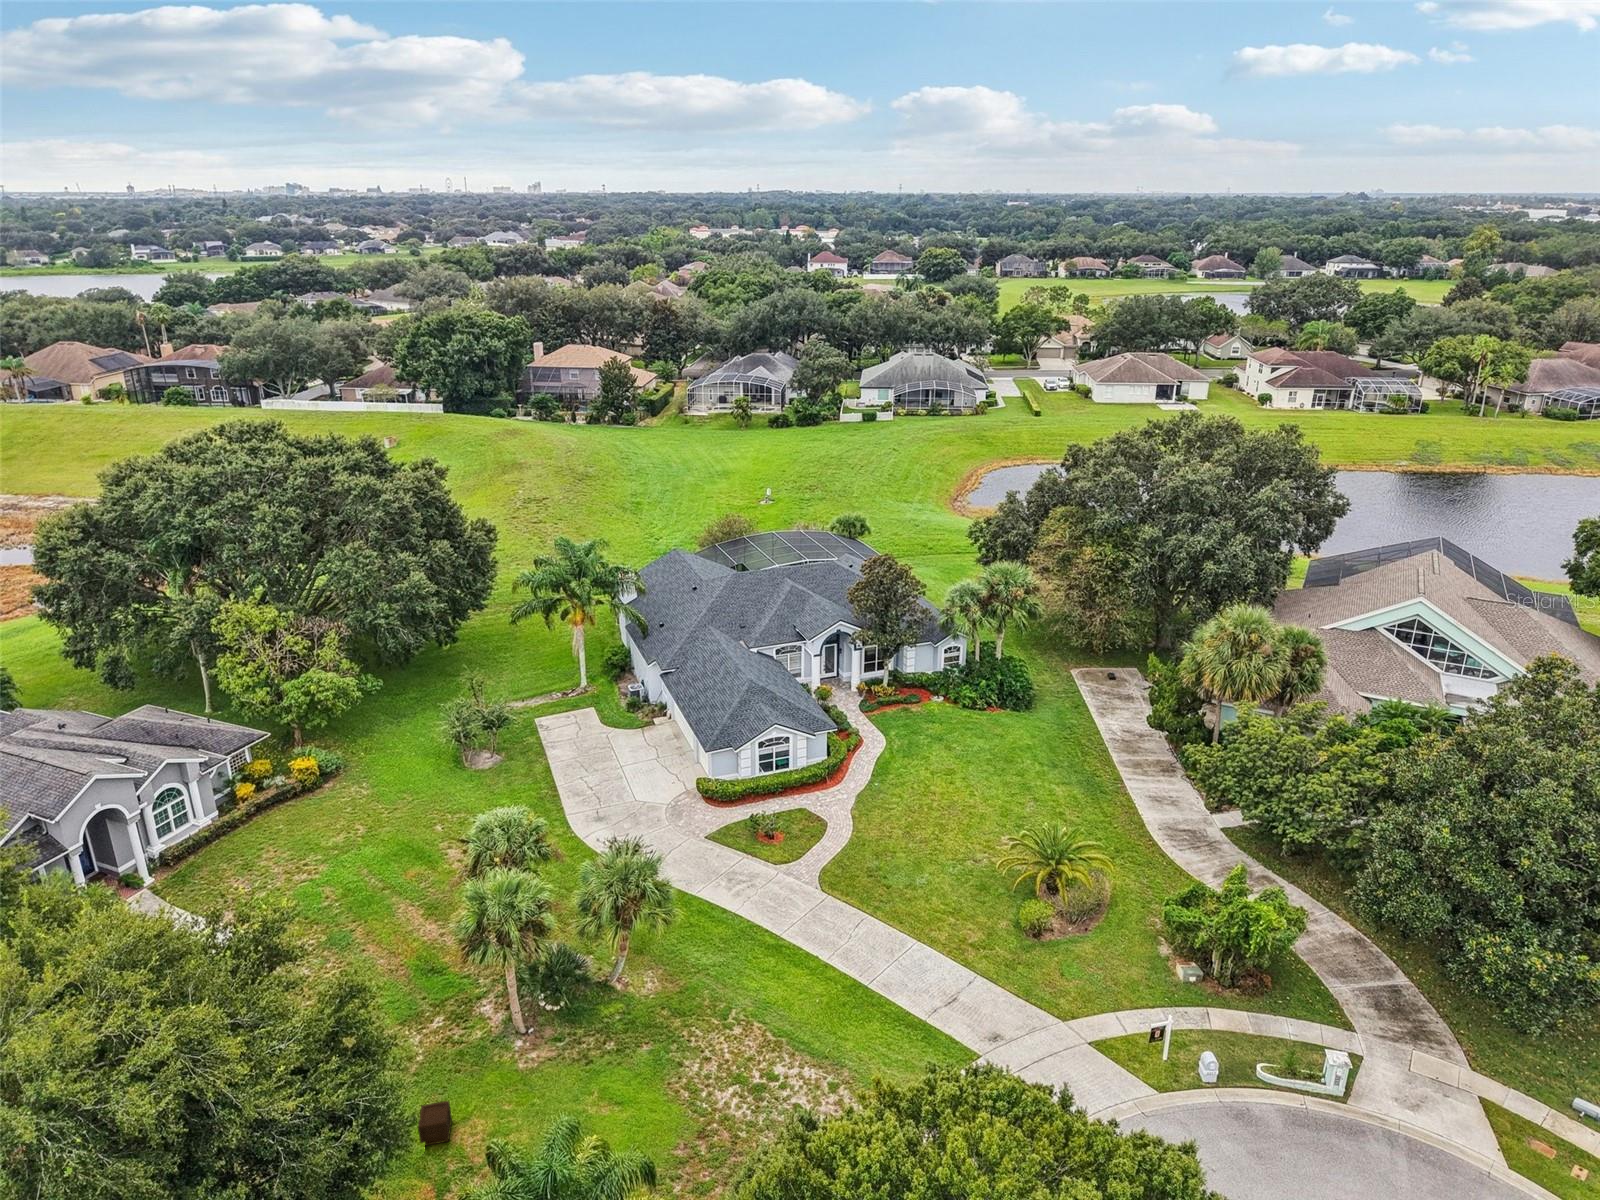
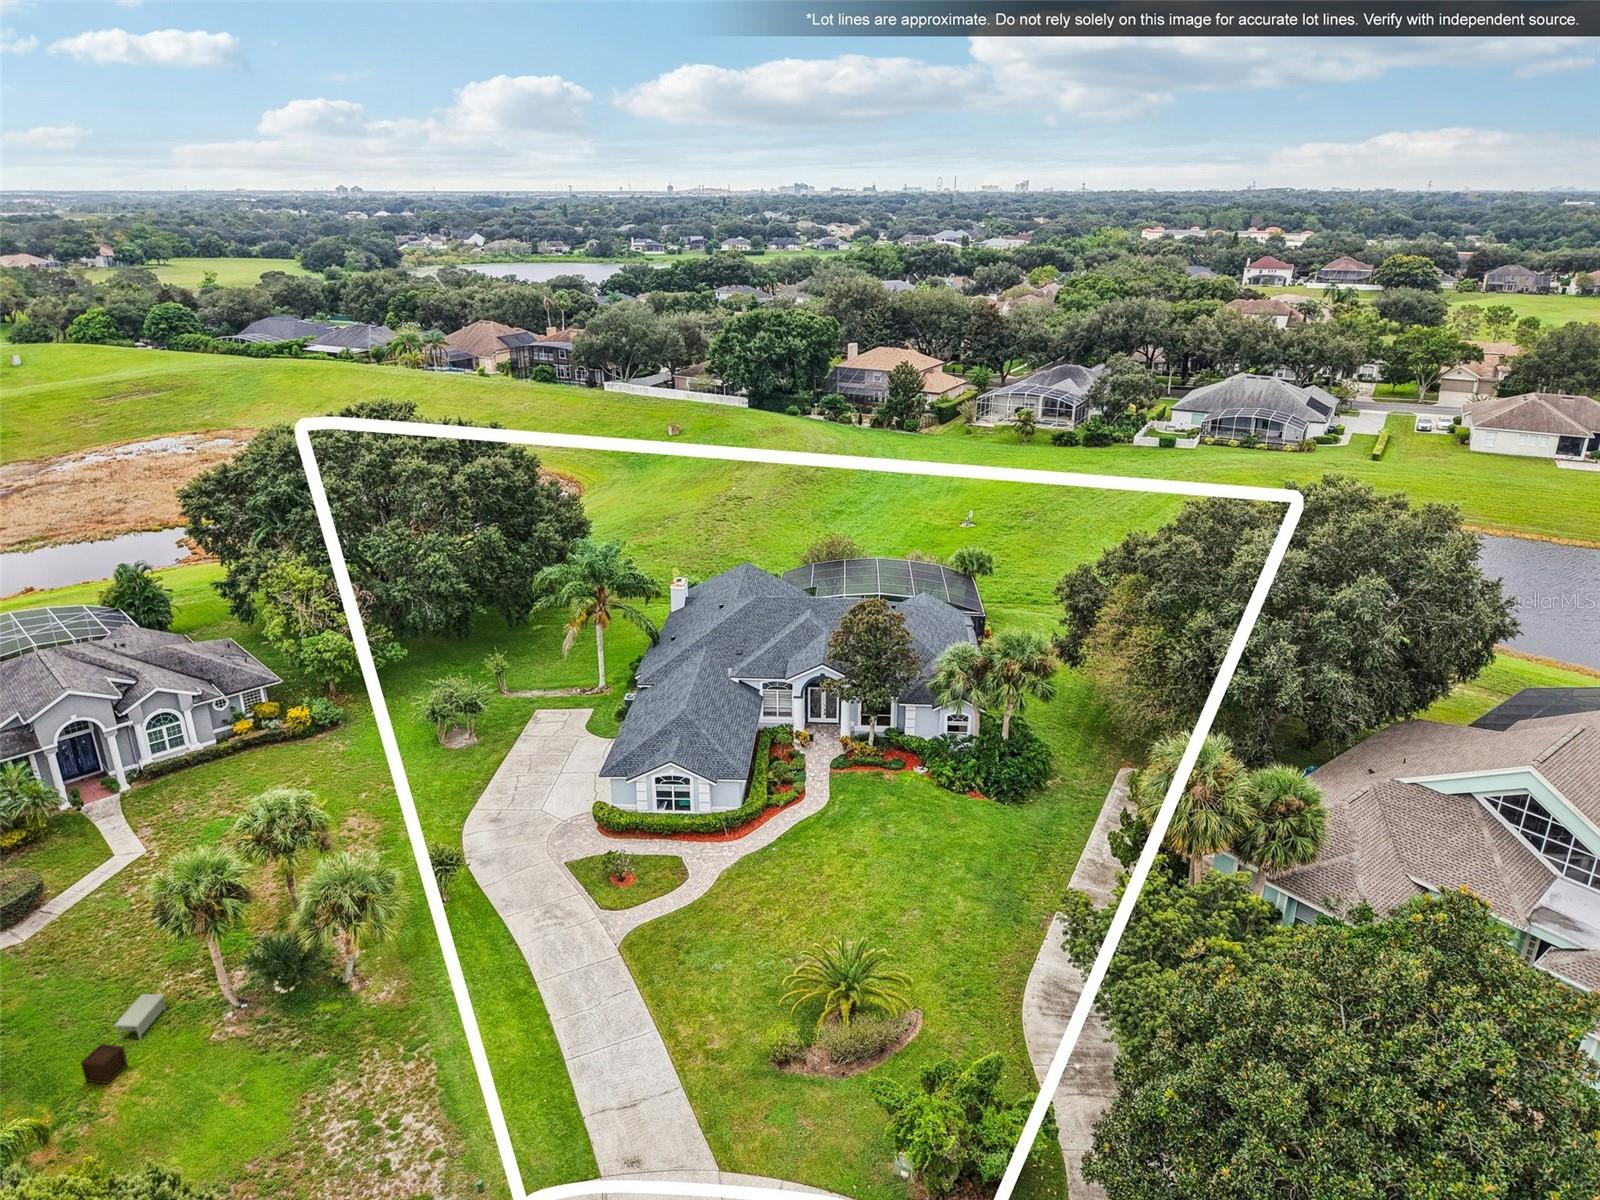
storage bench: none [413,1046,441,1101] -> present [114,994,166,1039]

